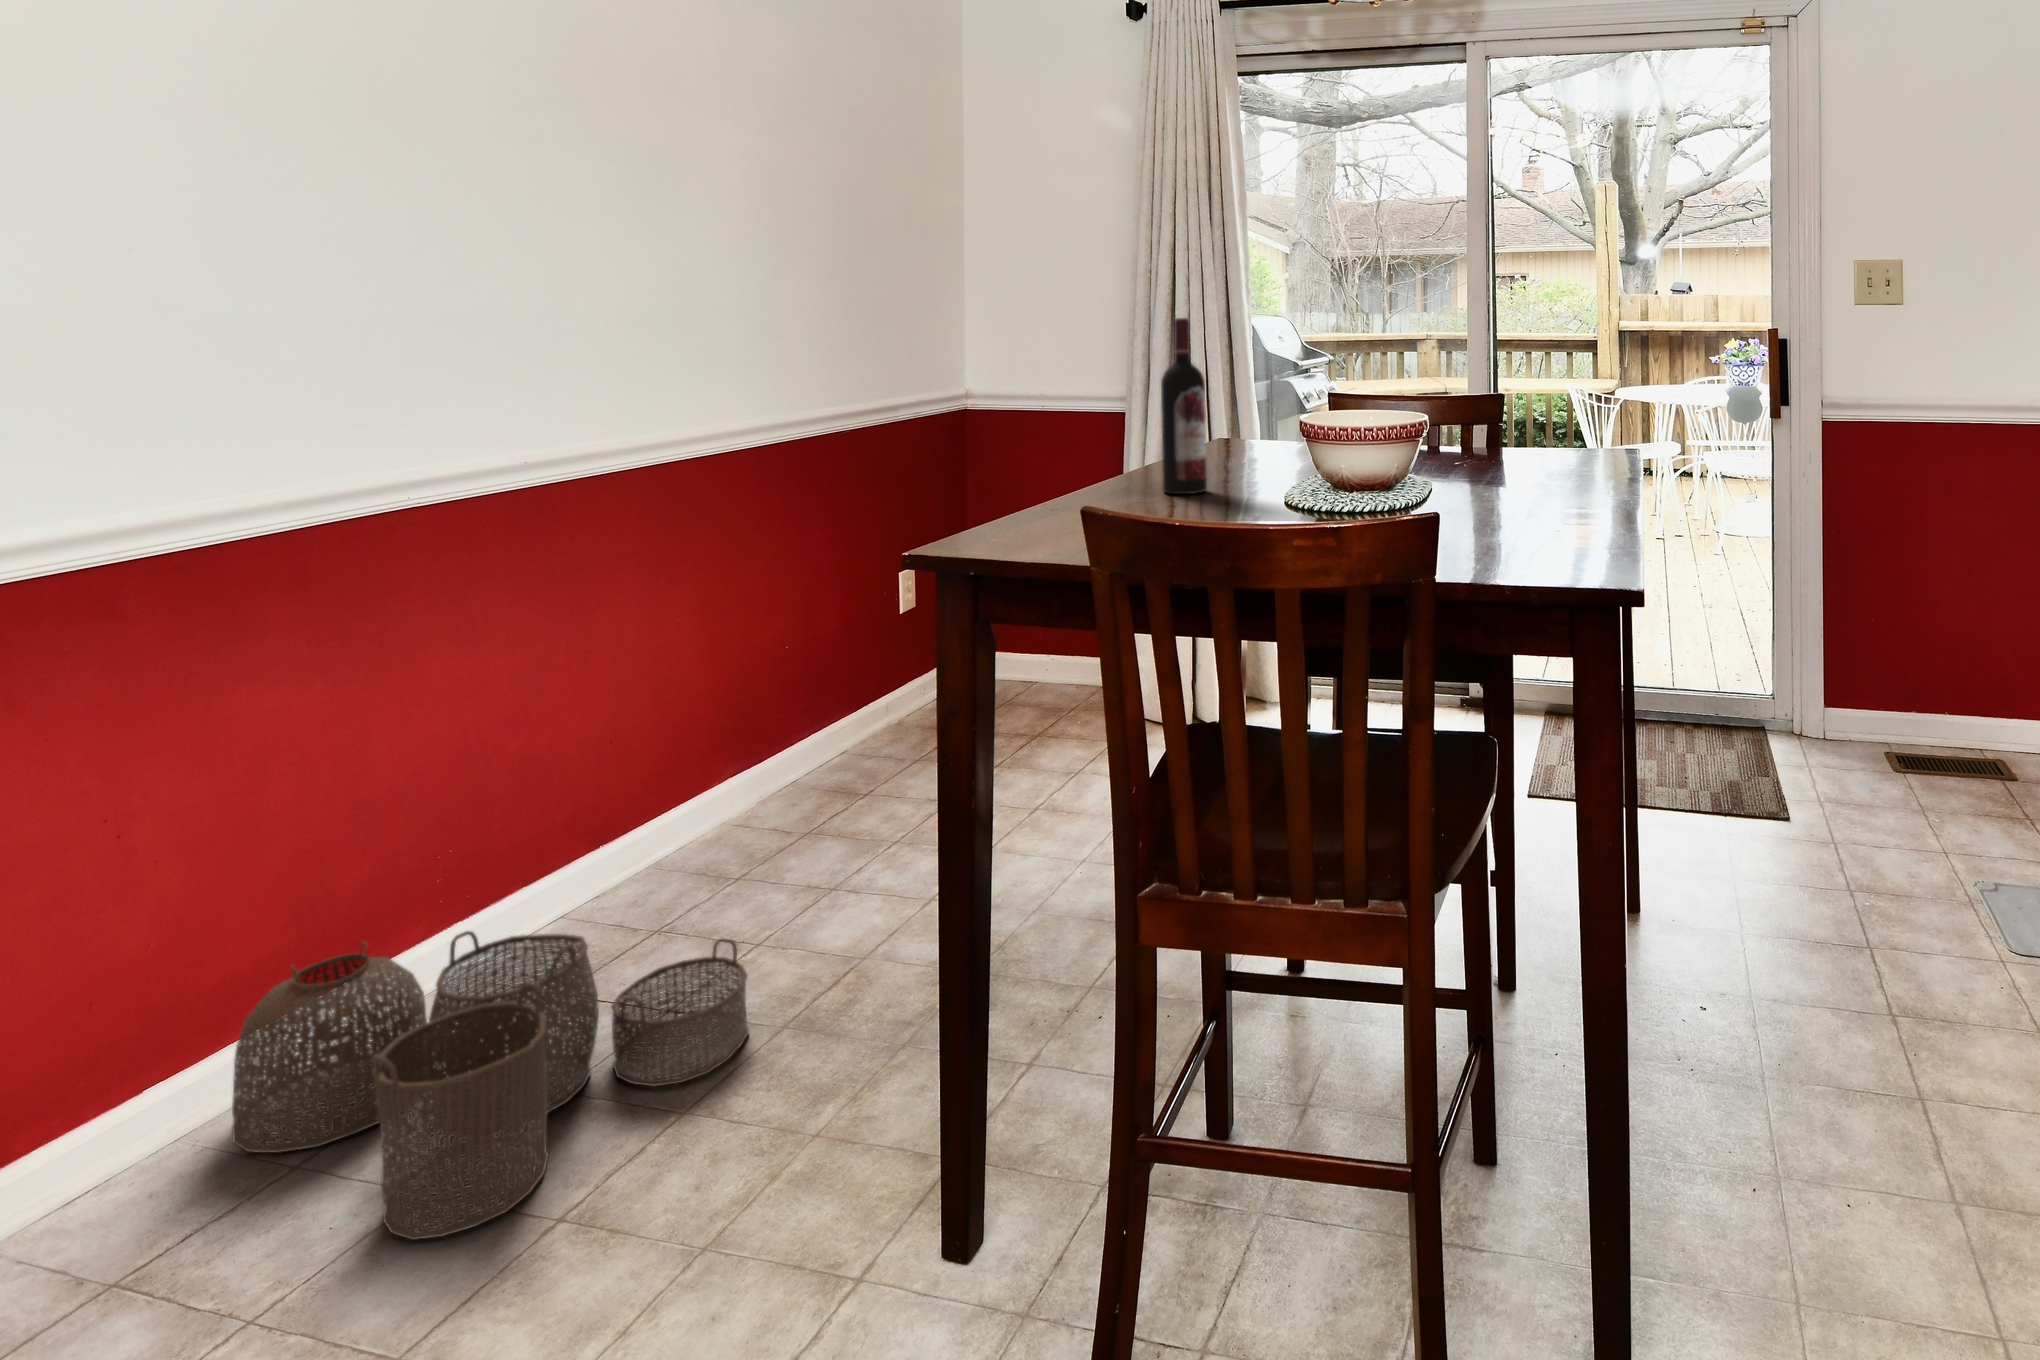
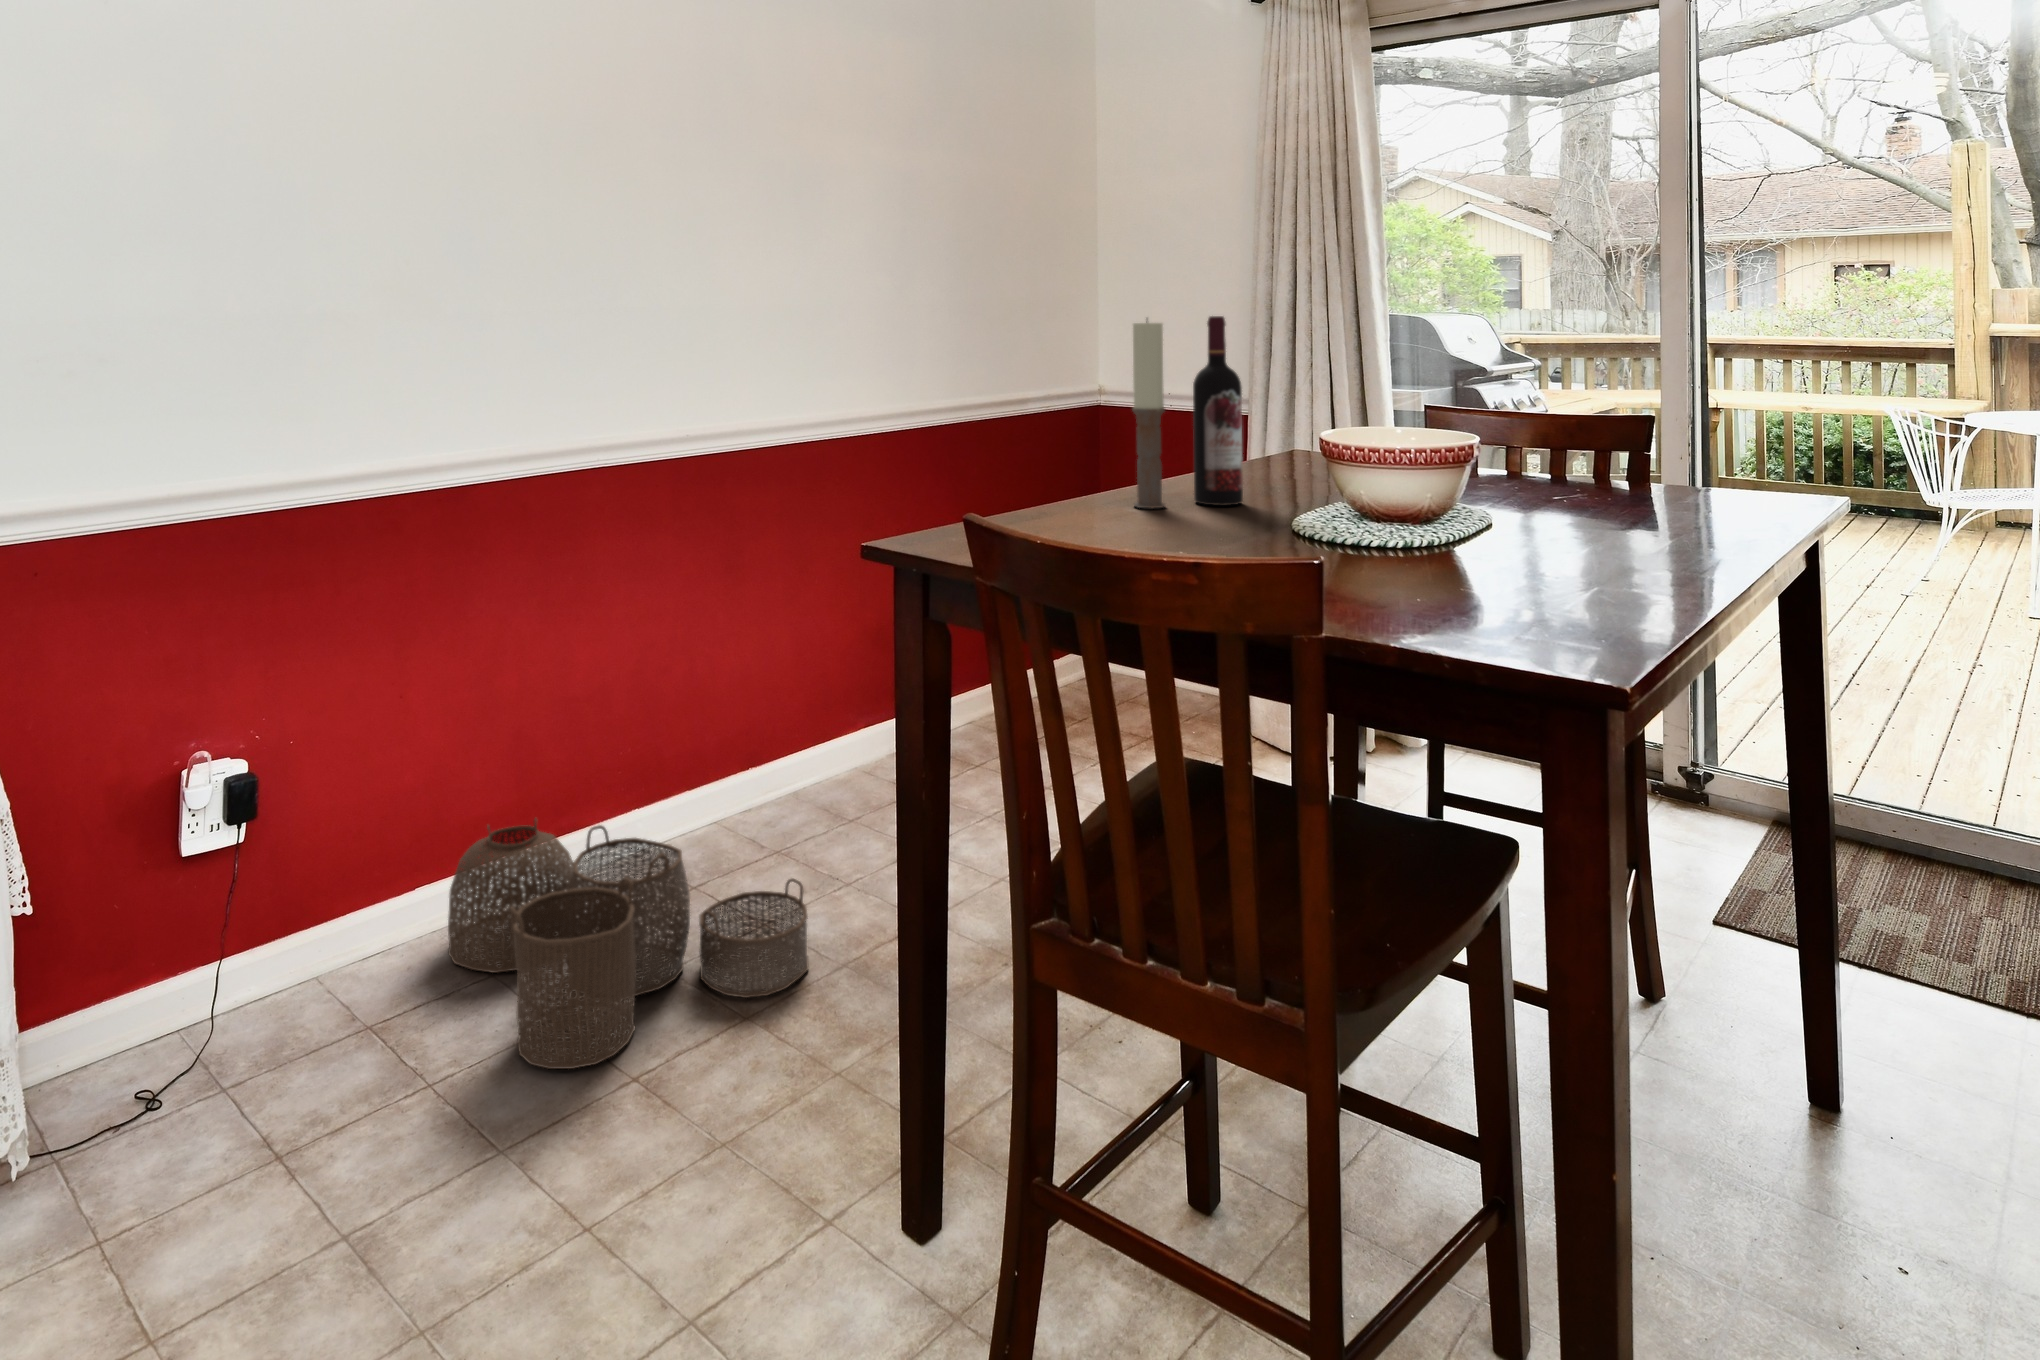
candle: none [1109,319,1142,502] -> present [1132,321,1166,508]

